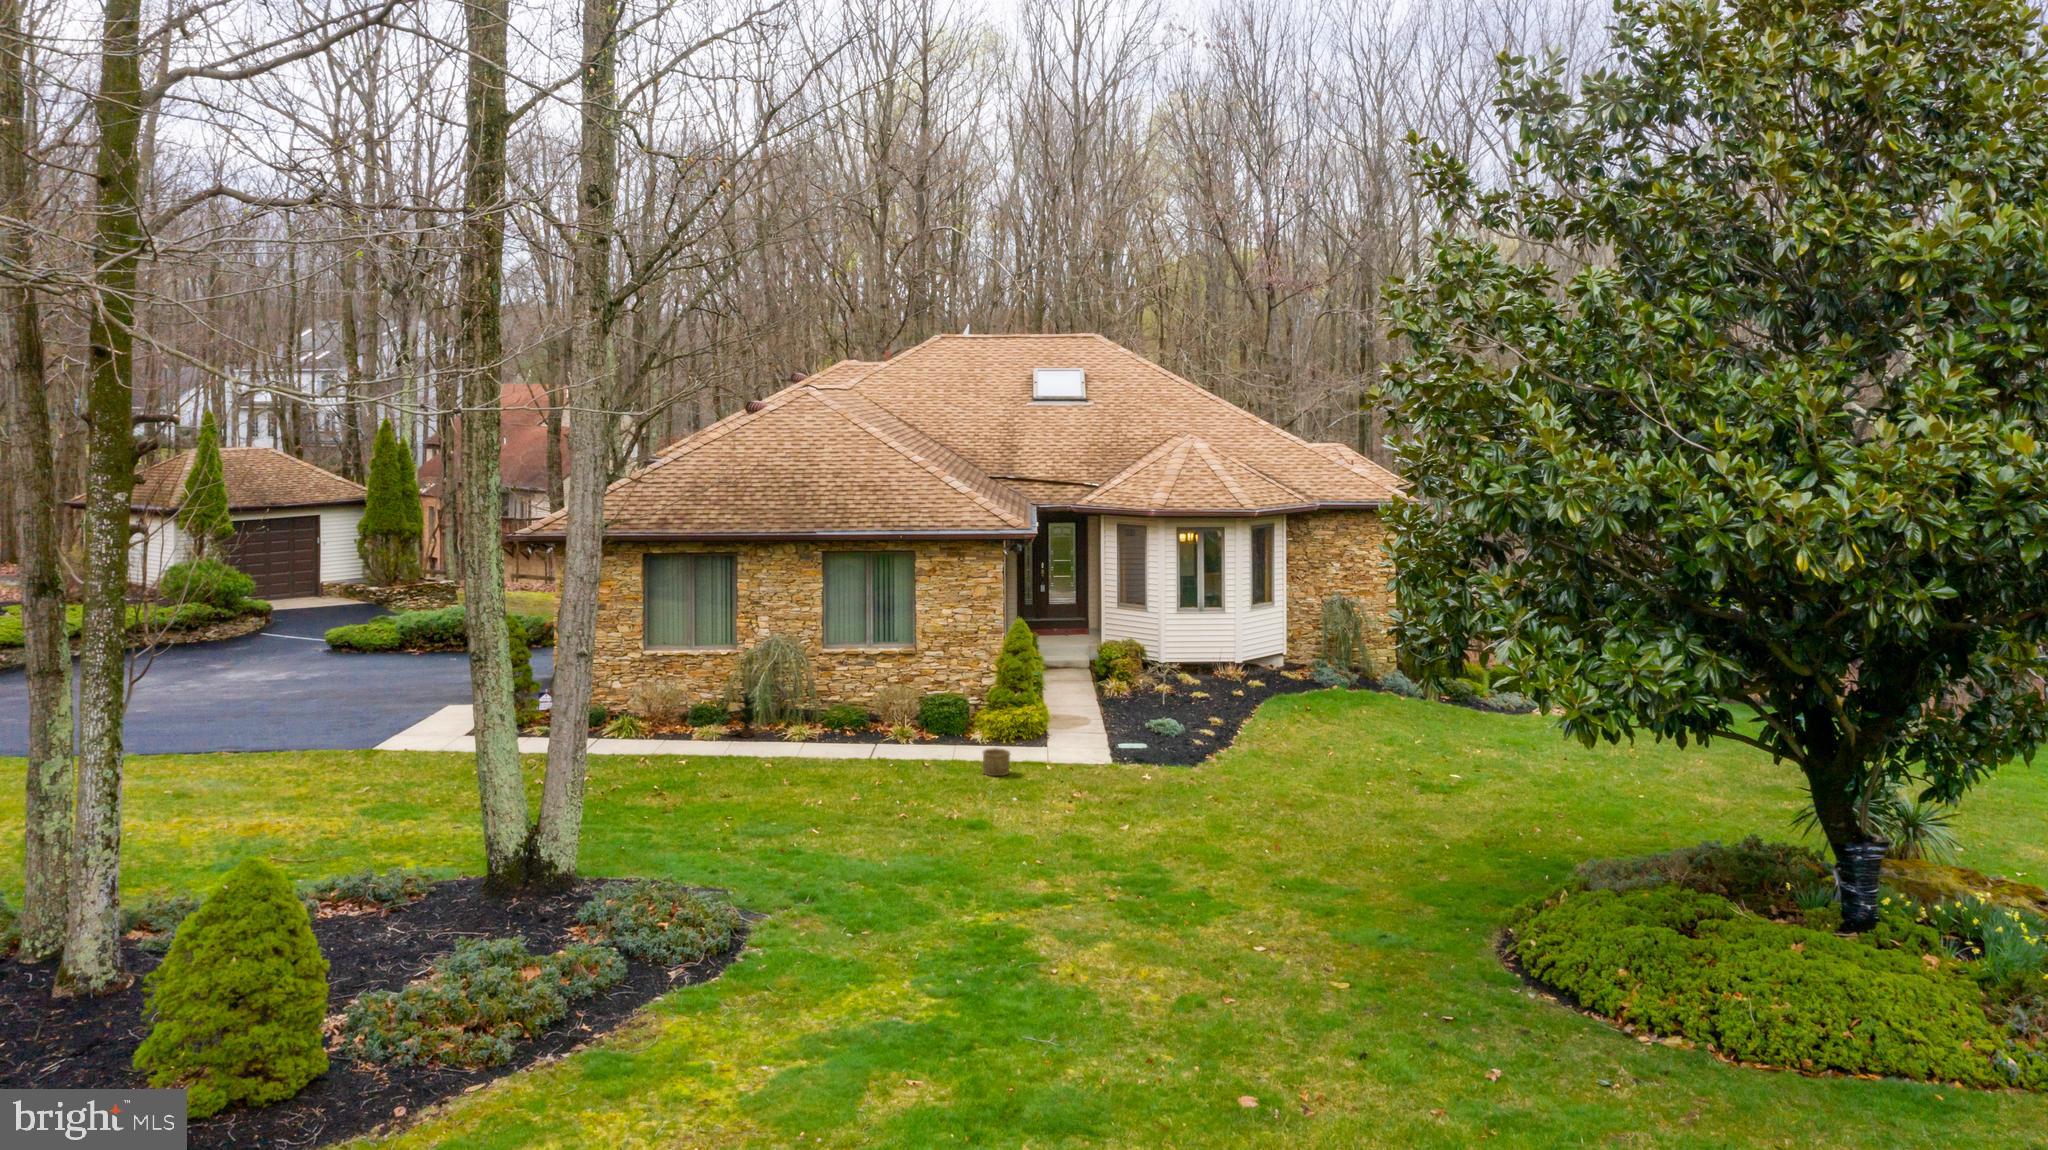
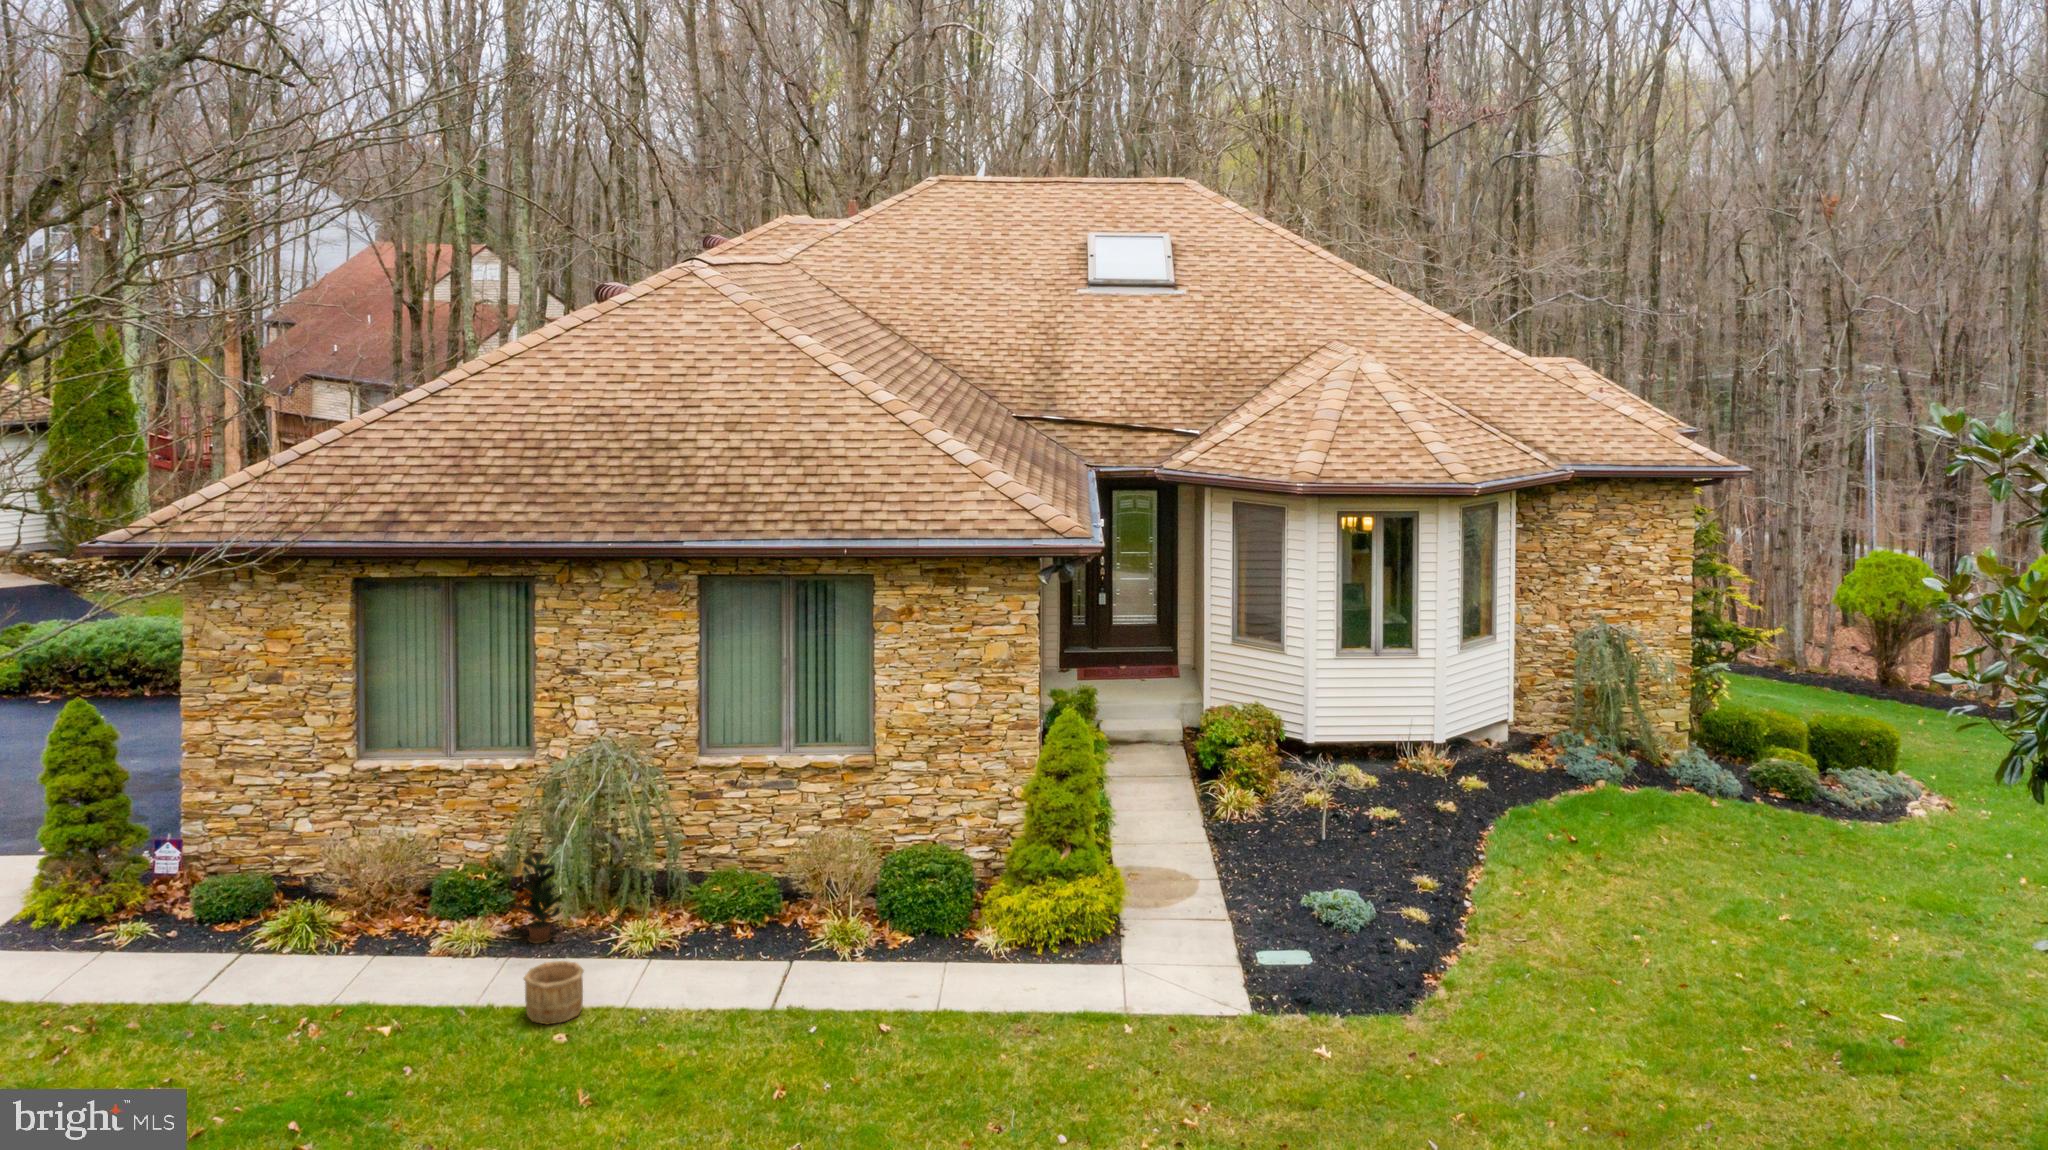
wooden bucket: present [983,748,1010,776] -> present [524,961,584,1024]

